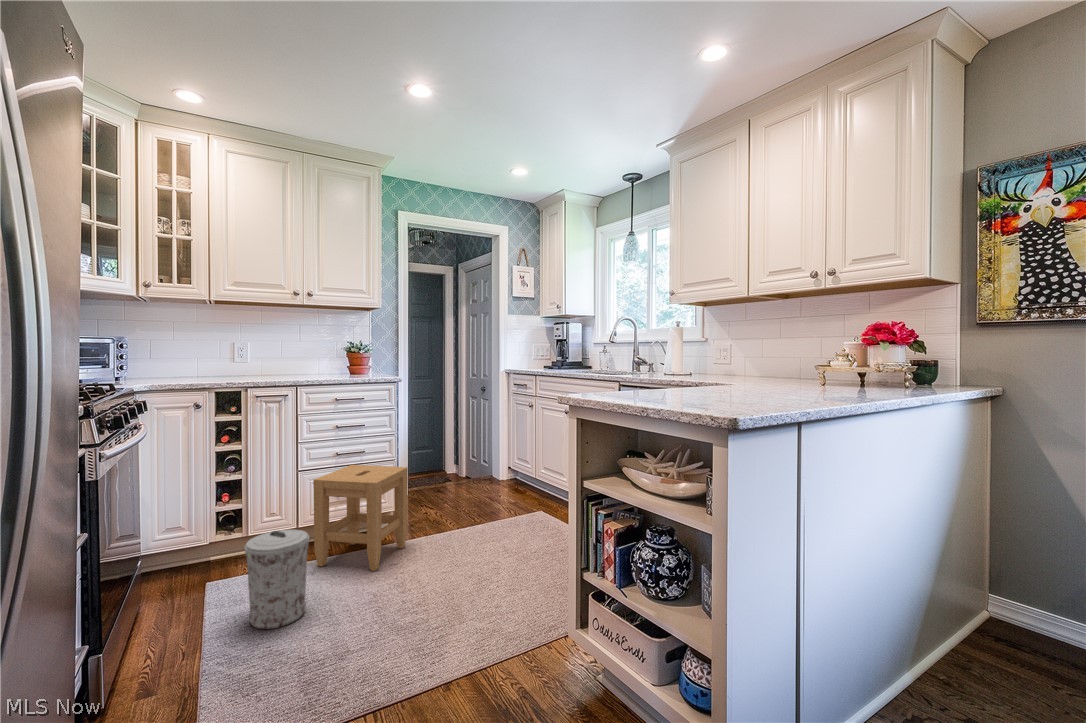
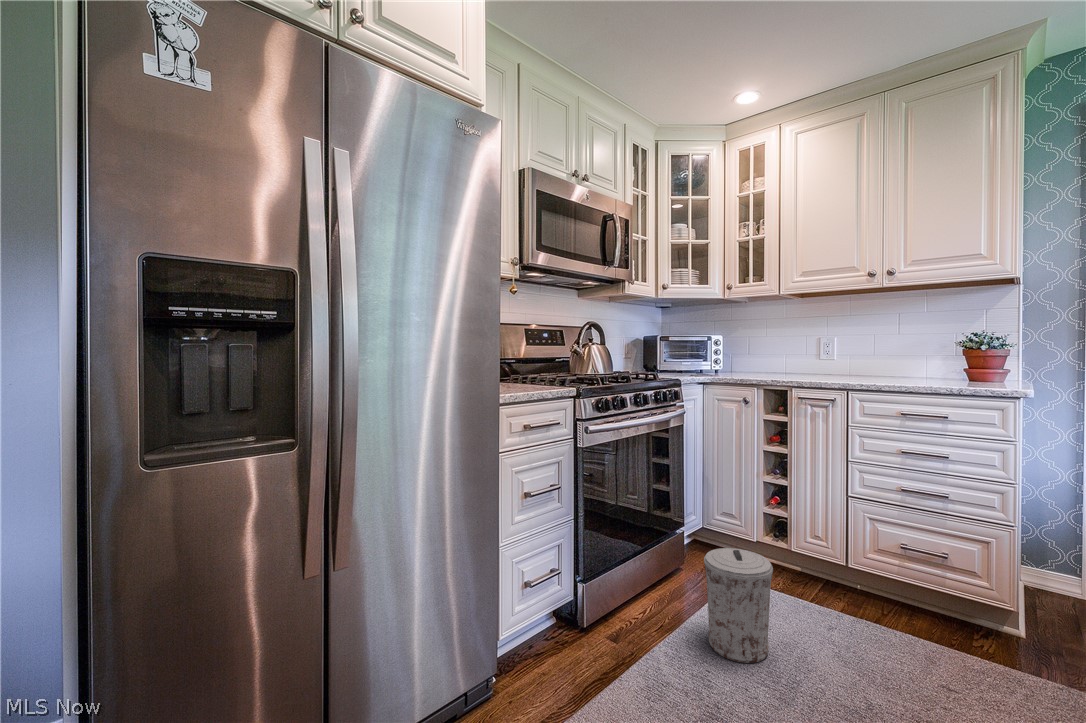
stool: present [313,465,407,571] -> none [832,509,998,674]

